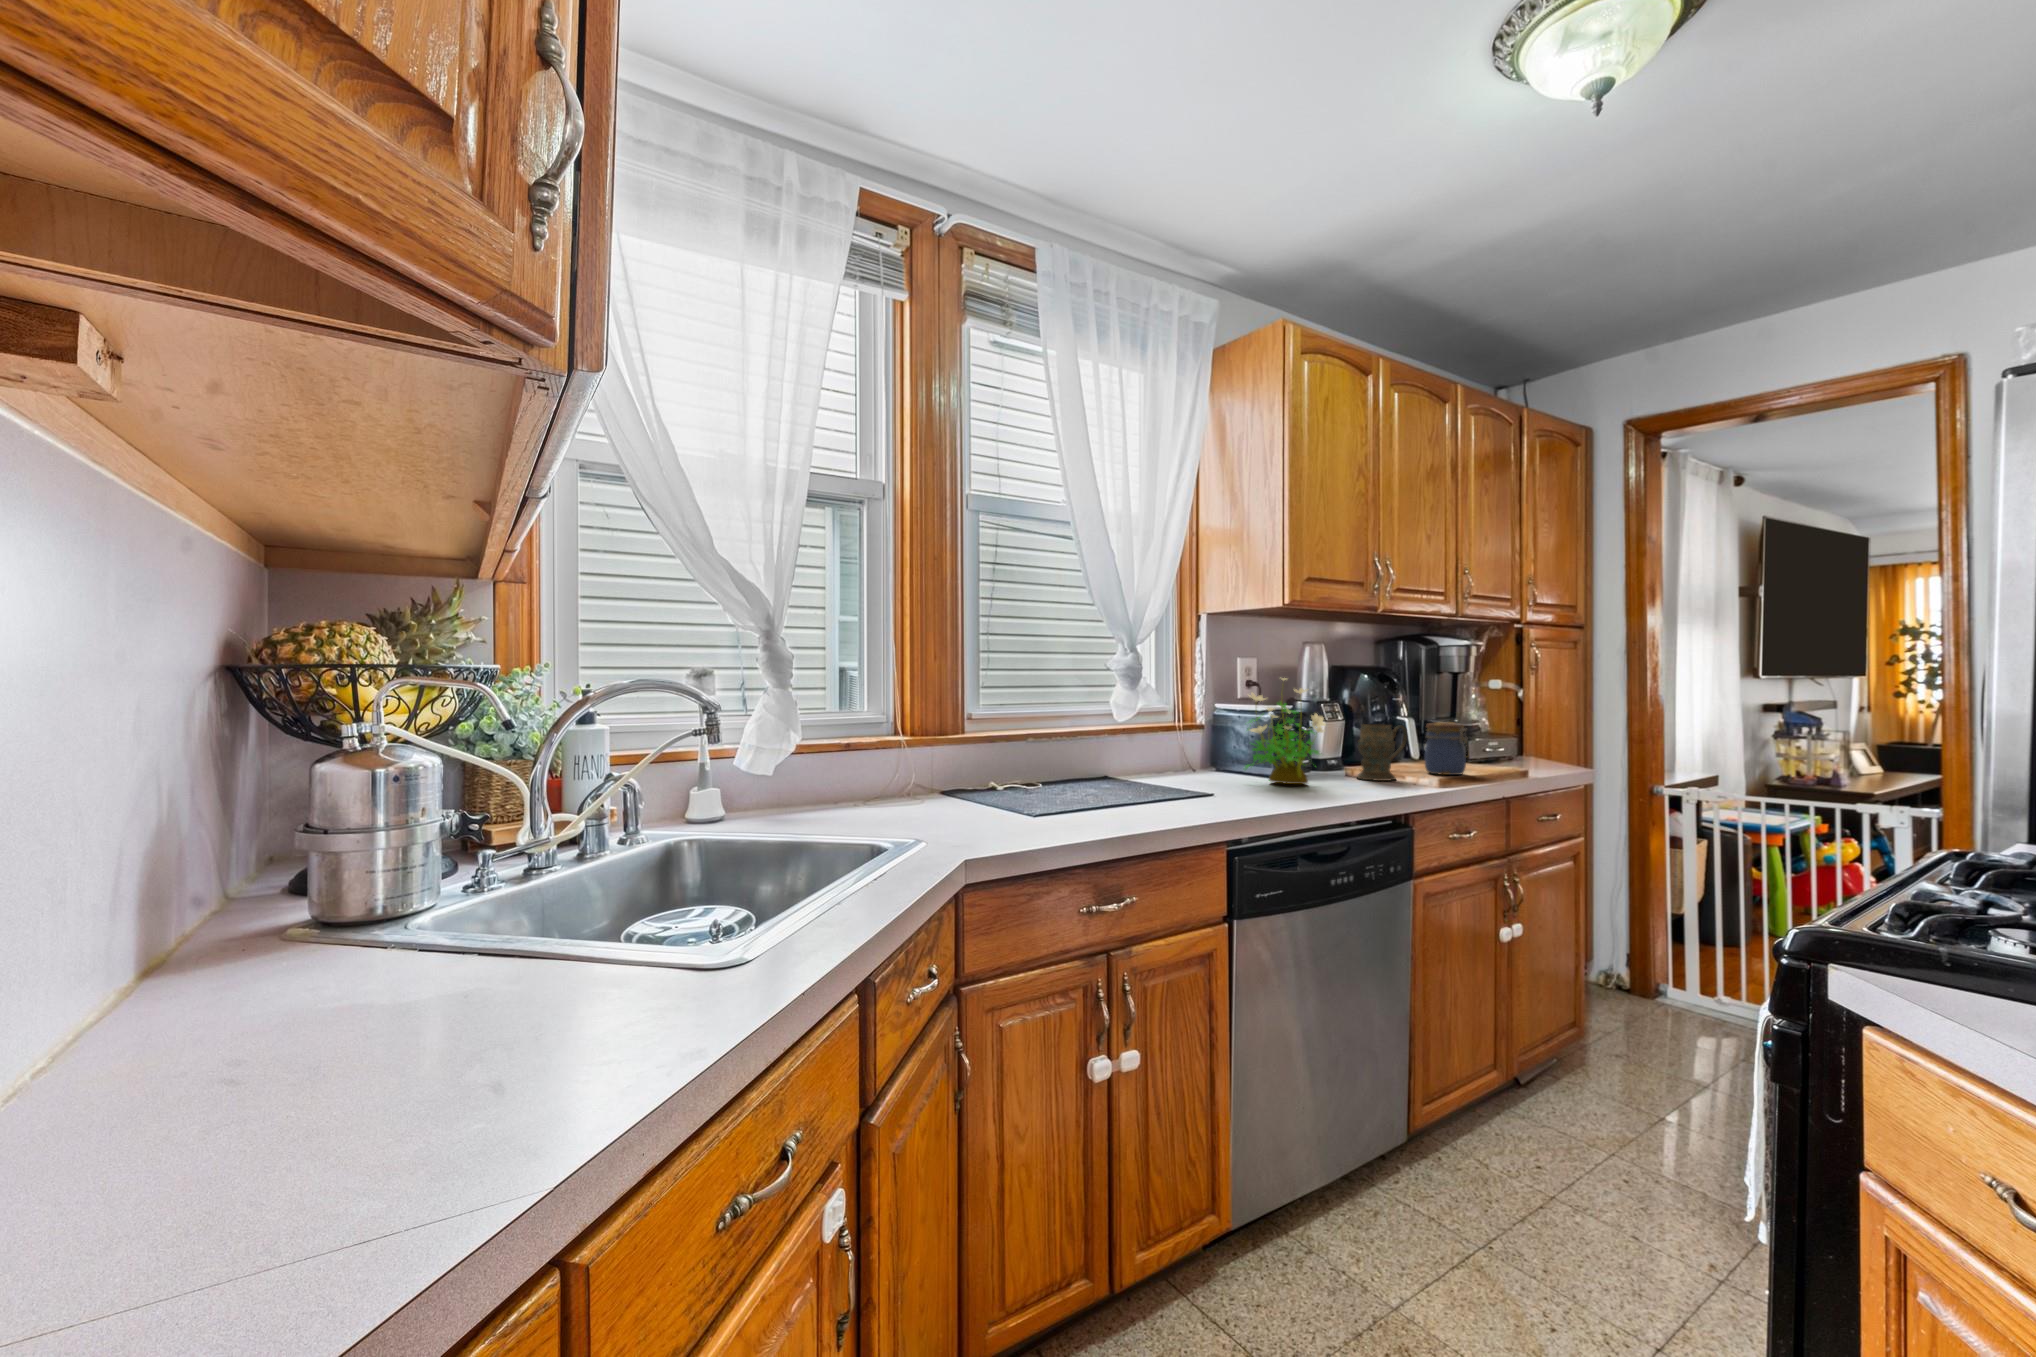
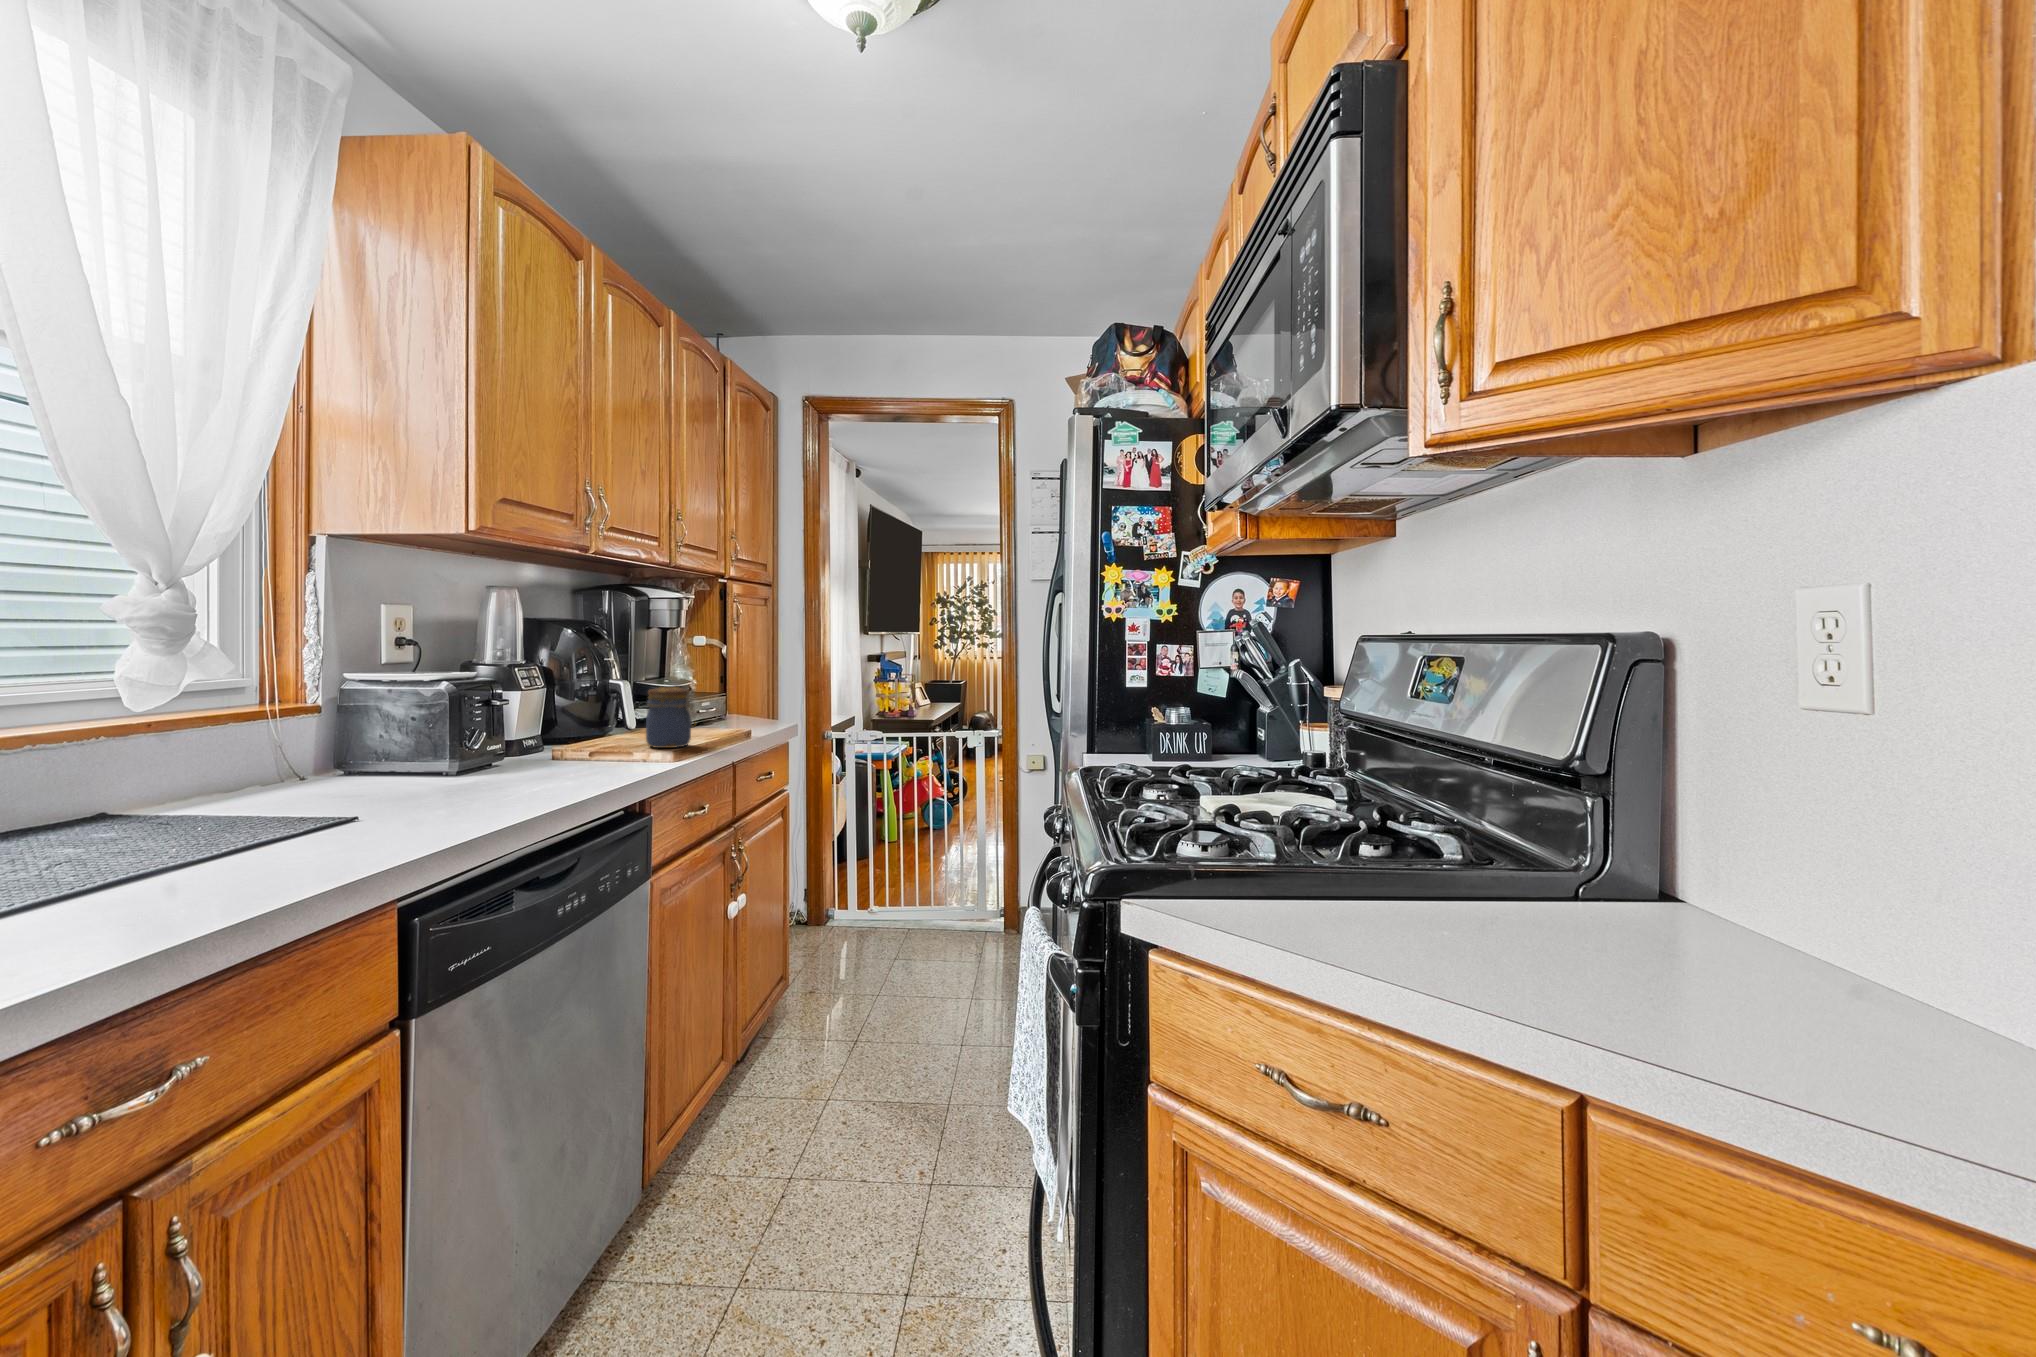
potted plant: present [1245,678,1326,784] -> none [400,635,537,785]
mug: present [1357,724,1407,781] -> none [569,694,631,765]

